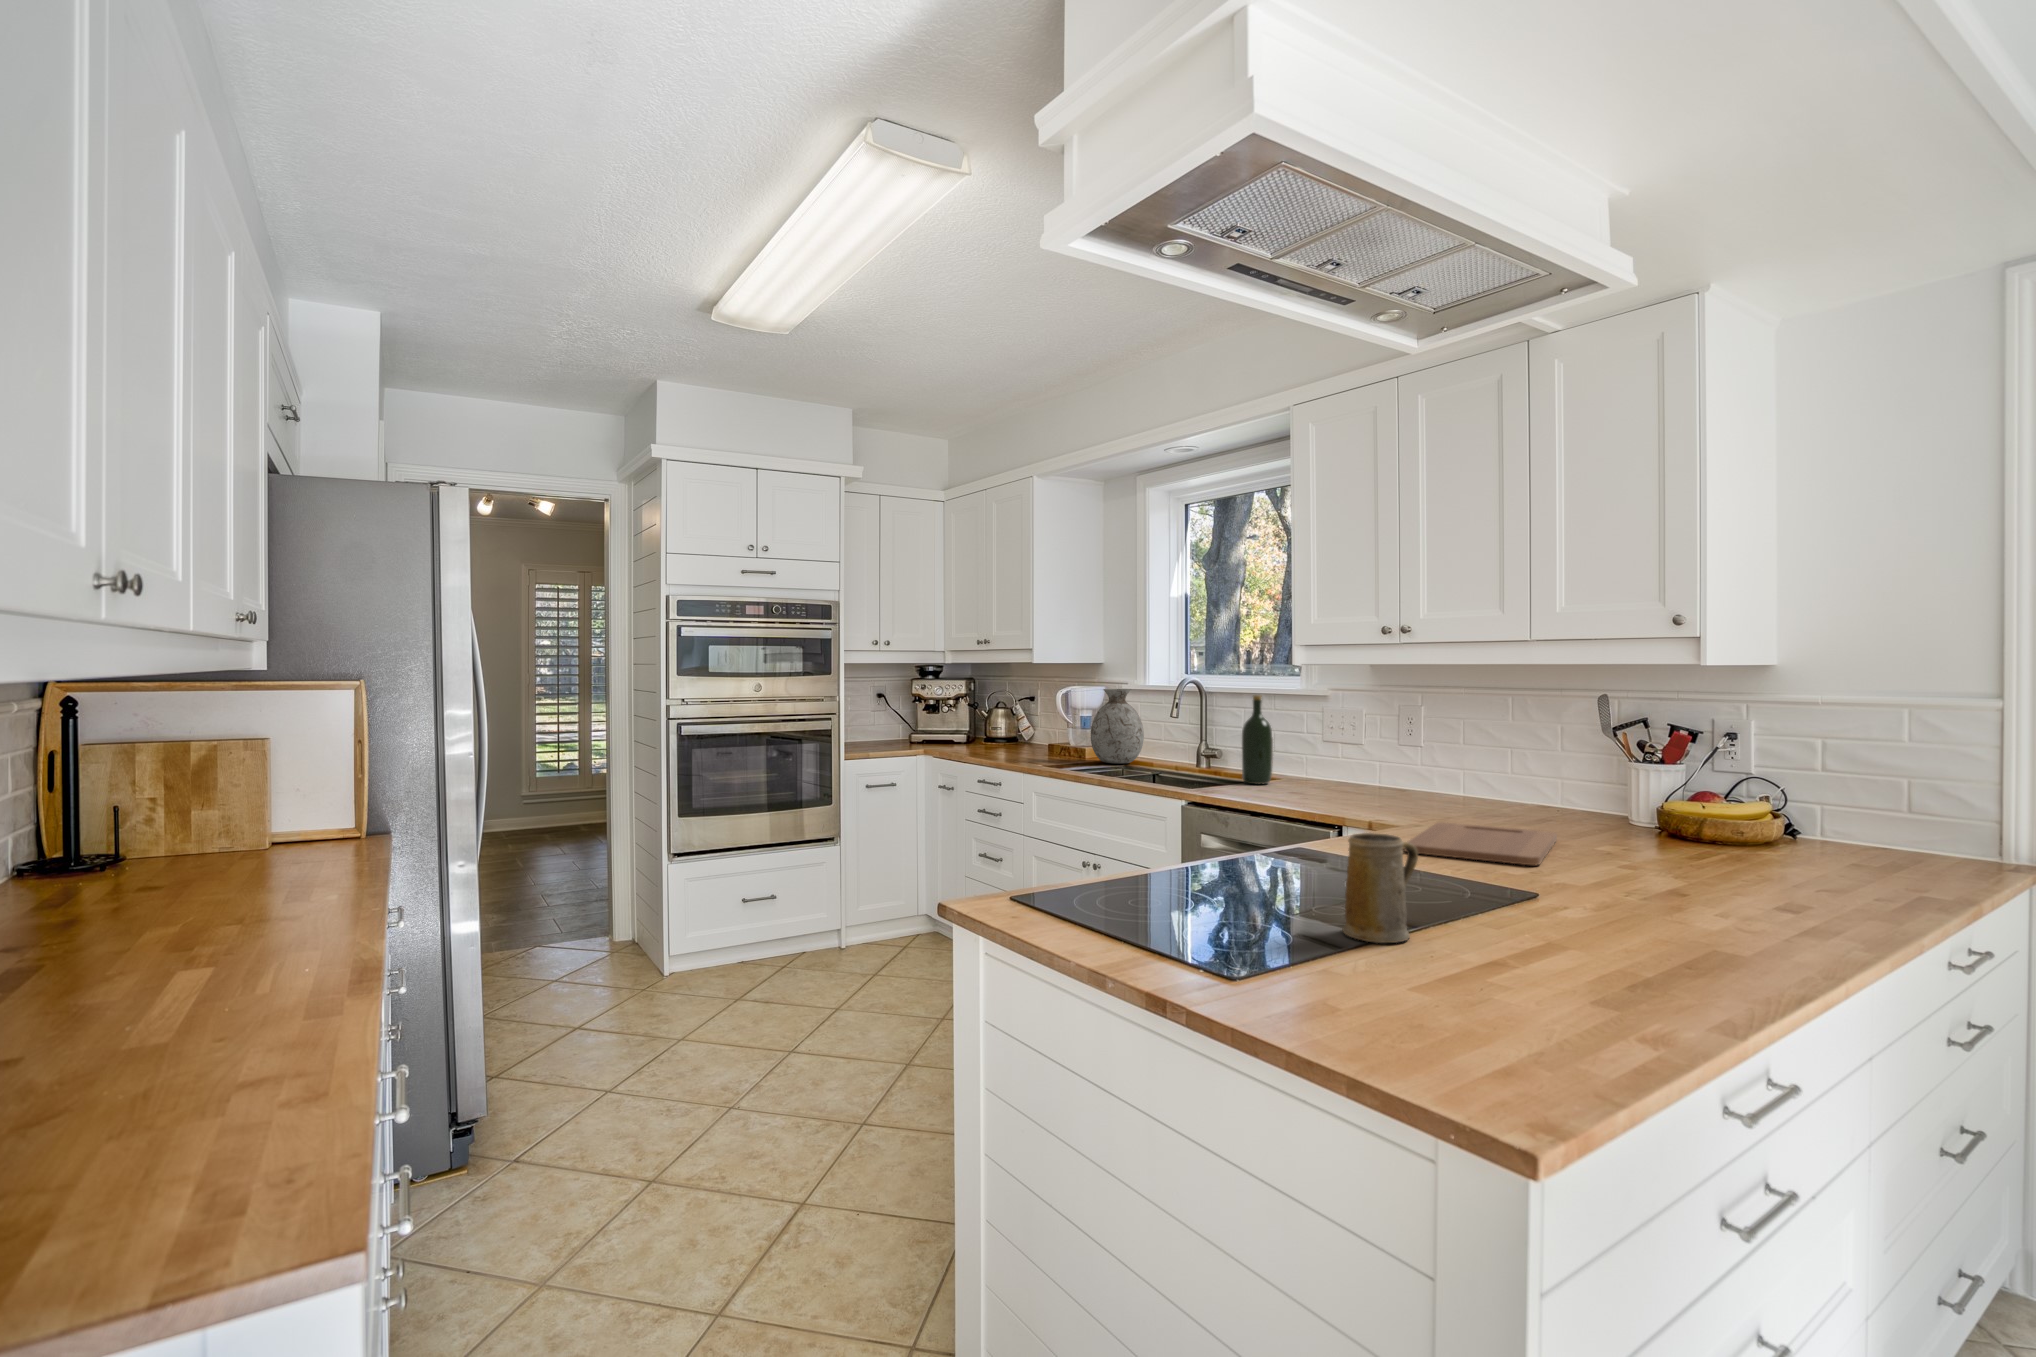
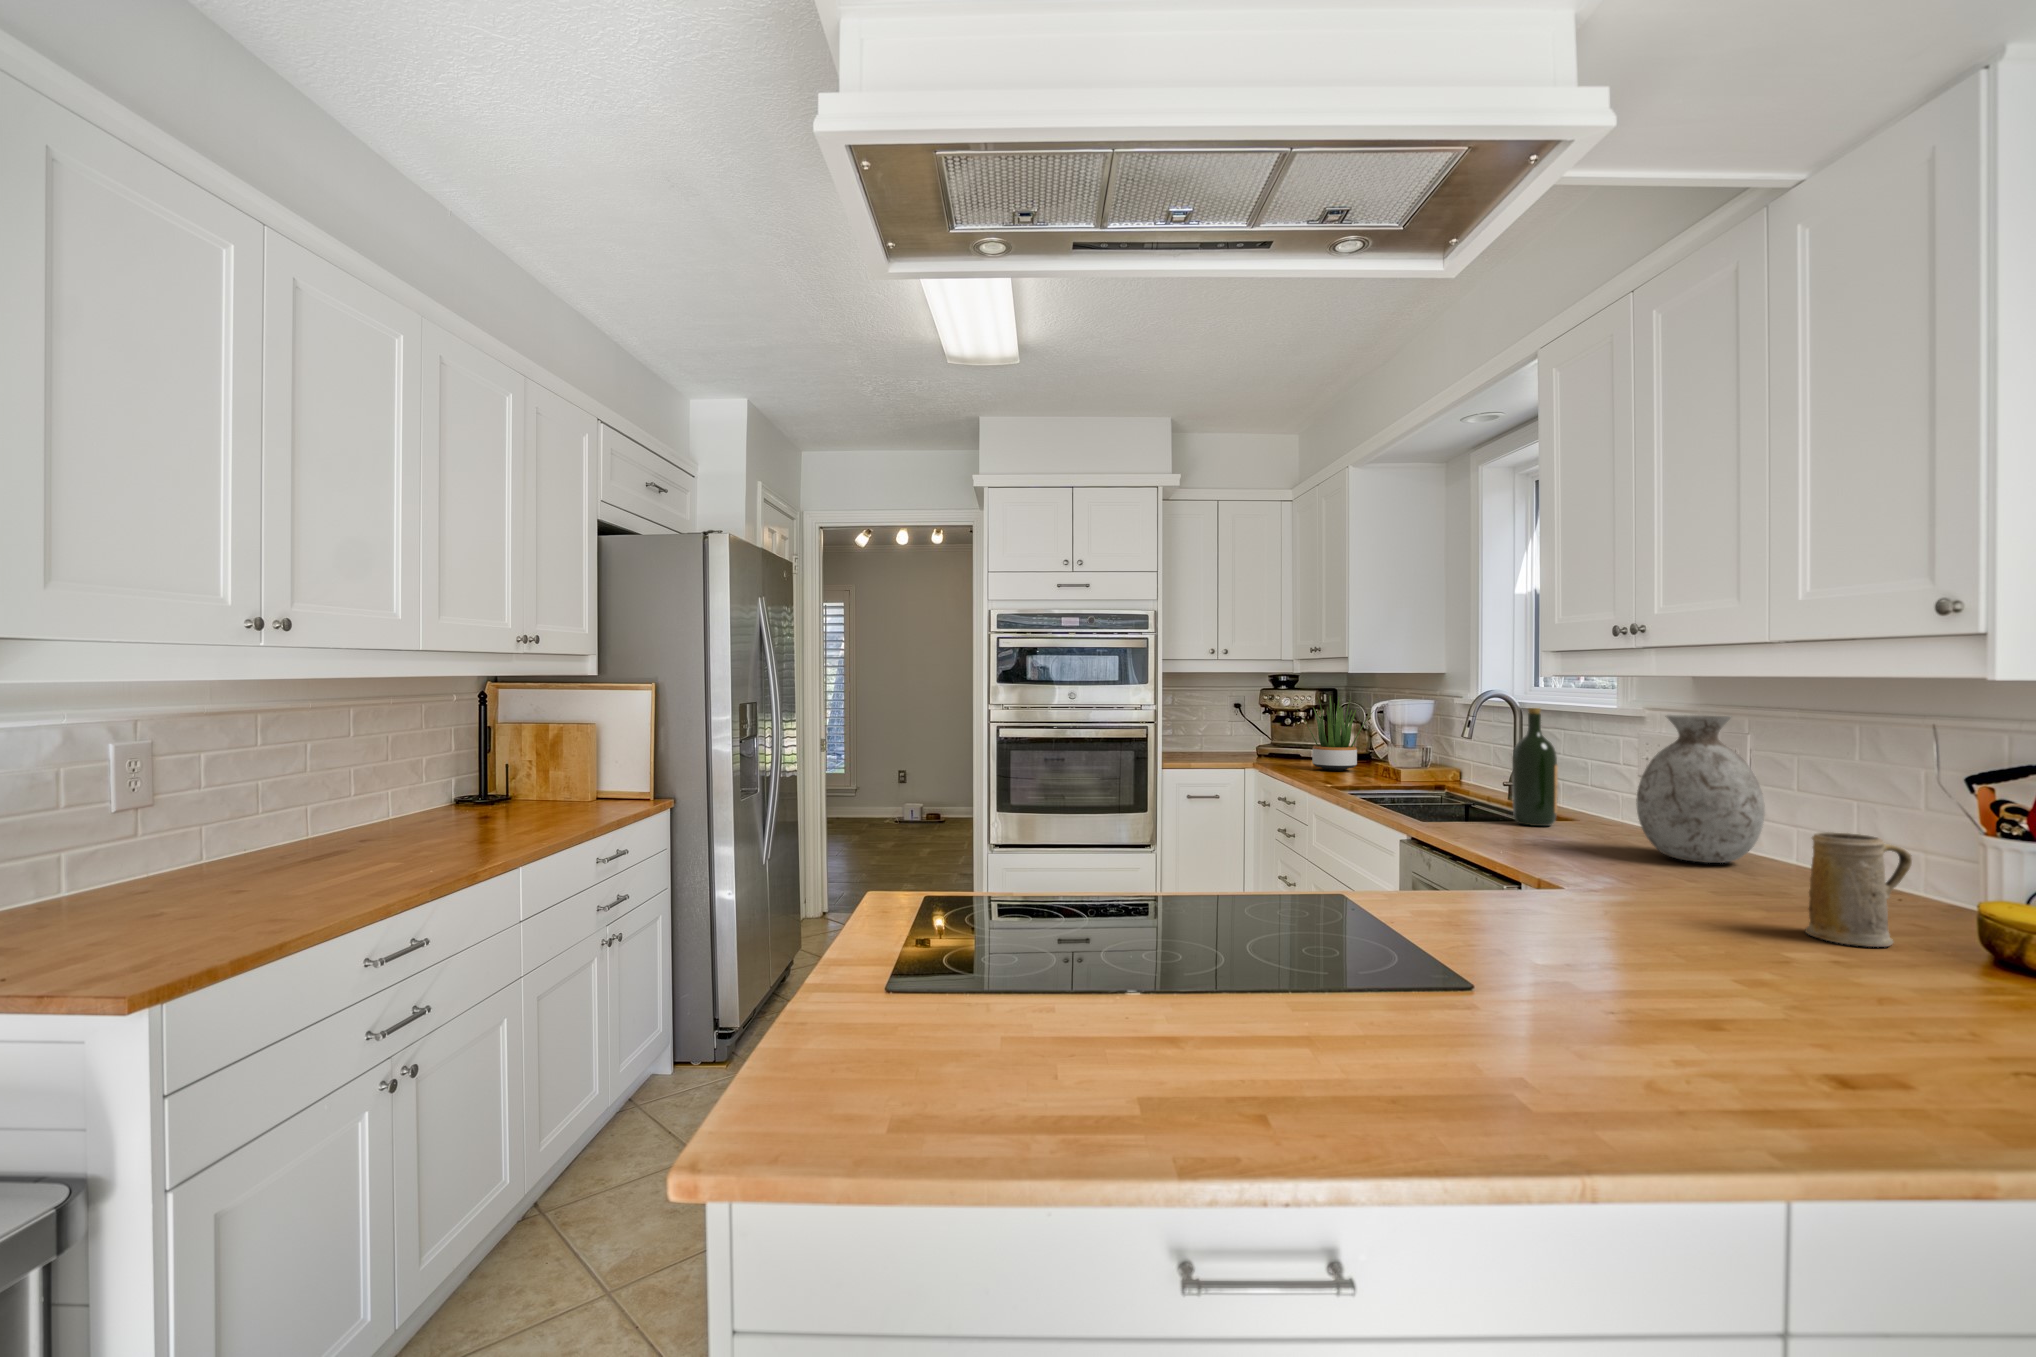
potted plant: none [977,685,1049,753] -> present [1303,697,1372,771]
vase: present [1091,689,1144,764] -> present [1636,715,1765,863]
cutting board: present [1404,822,1557,865] -> none [1456,897,1802,976]
mug: present [1342,833,1418,943] -> present [1805,832,1912,947]

